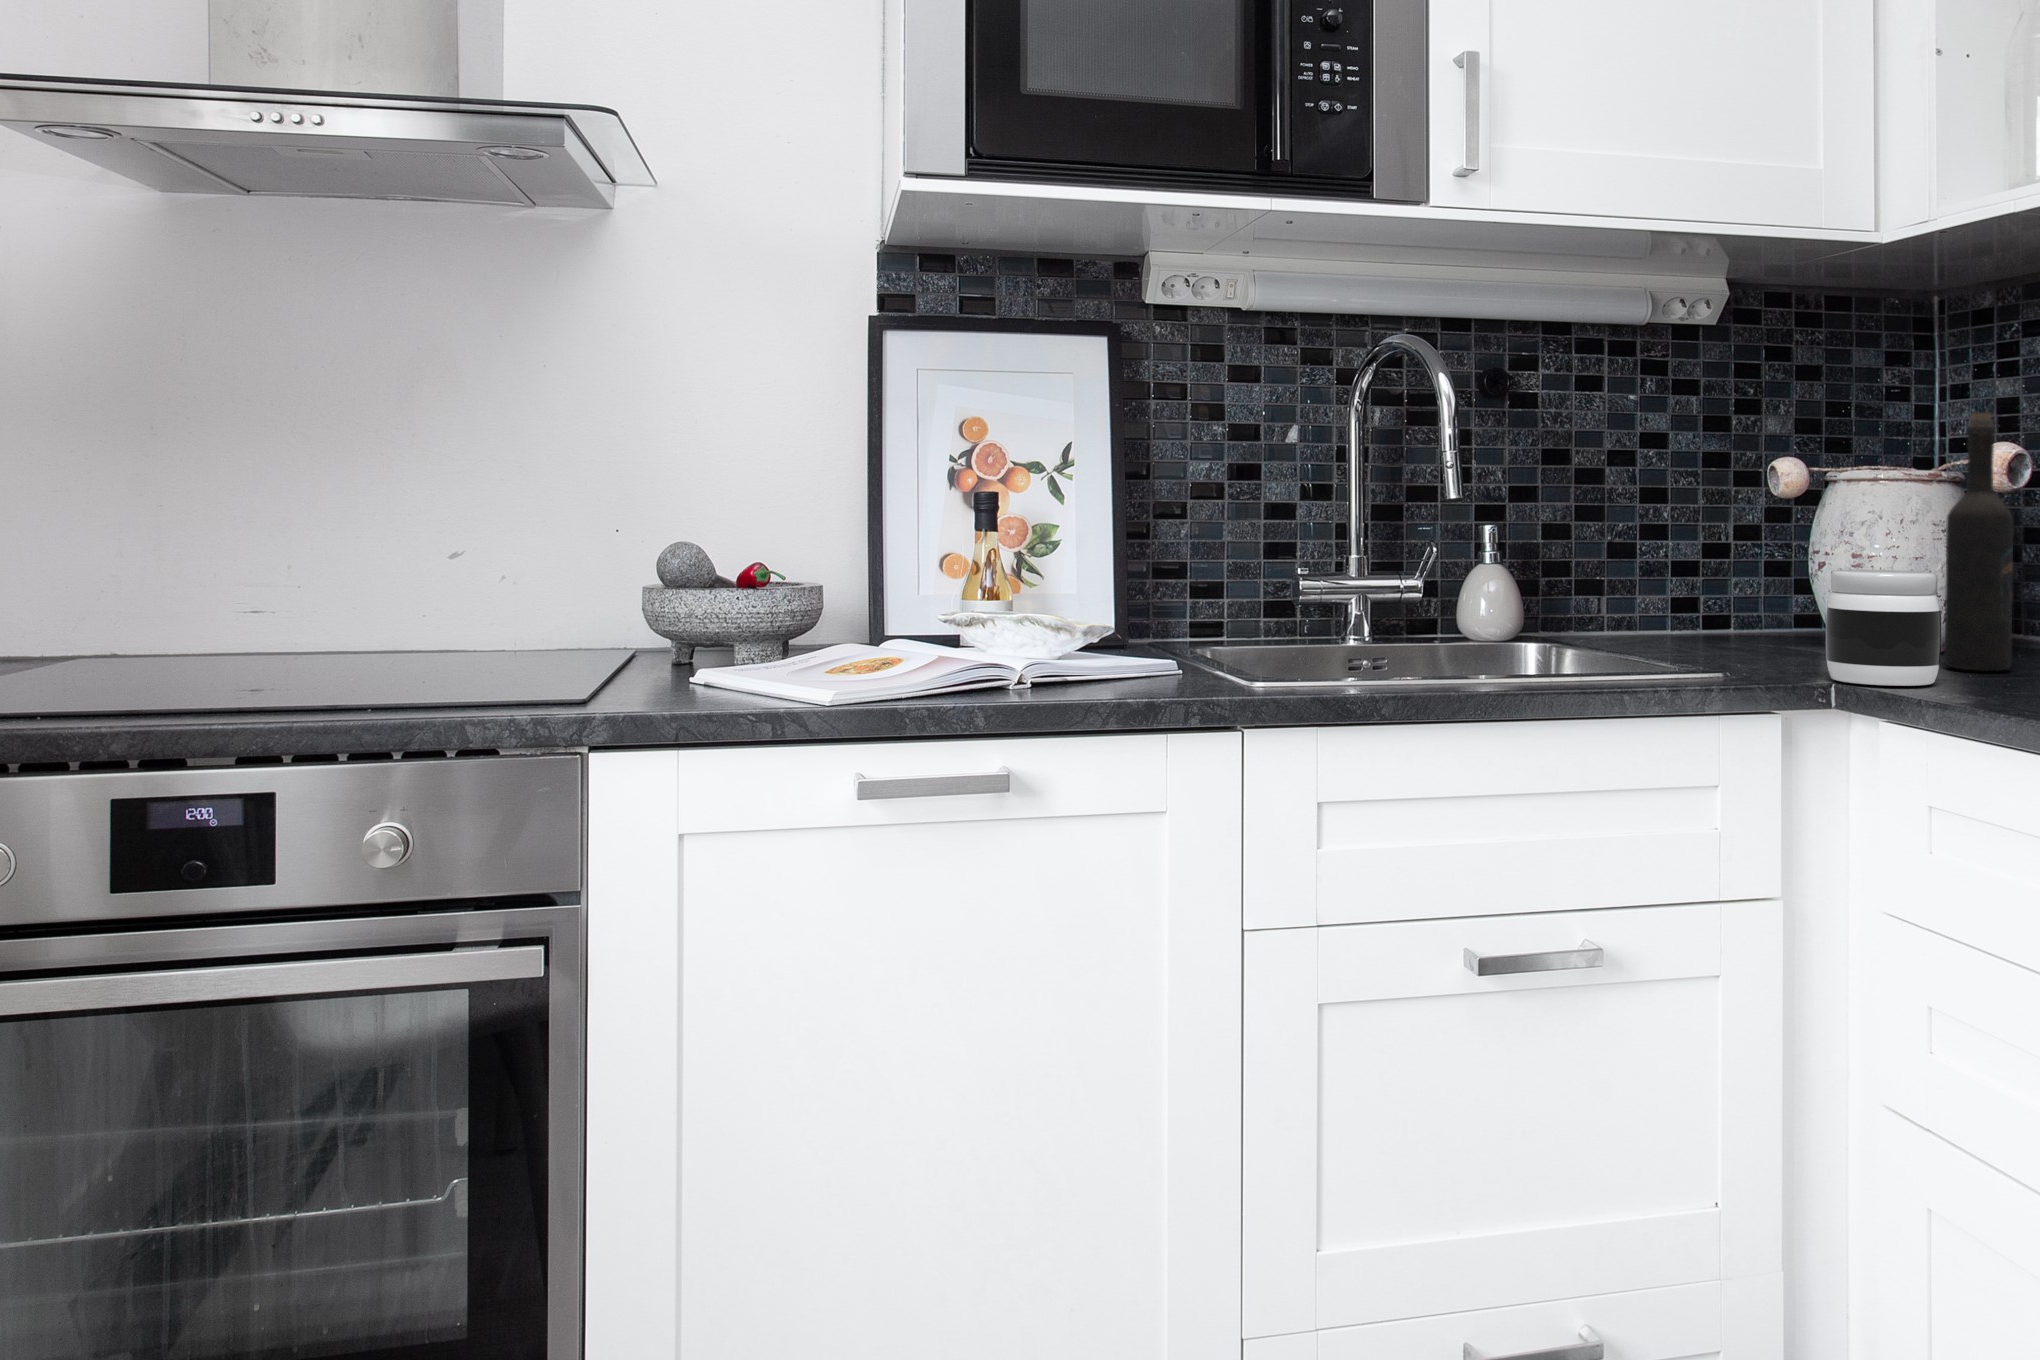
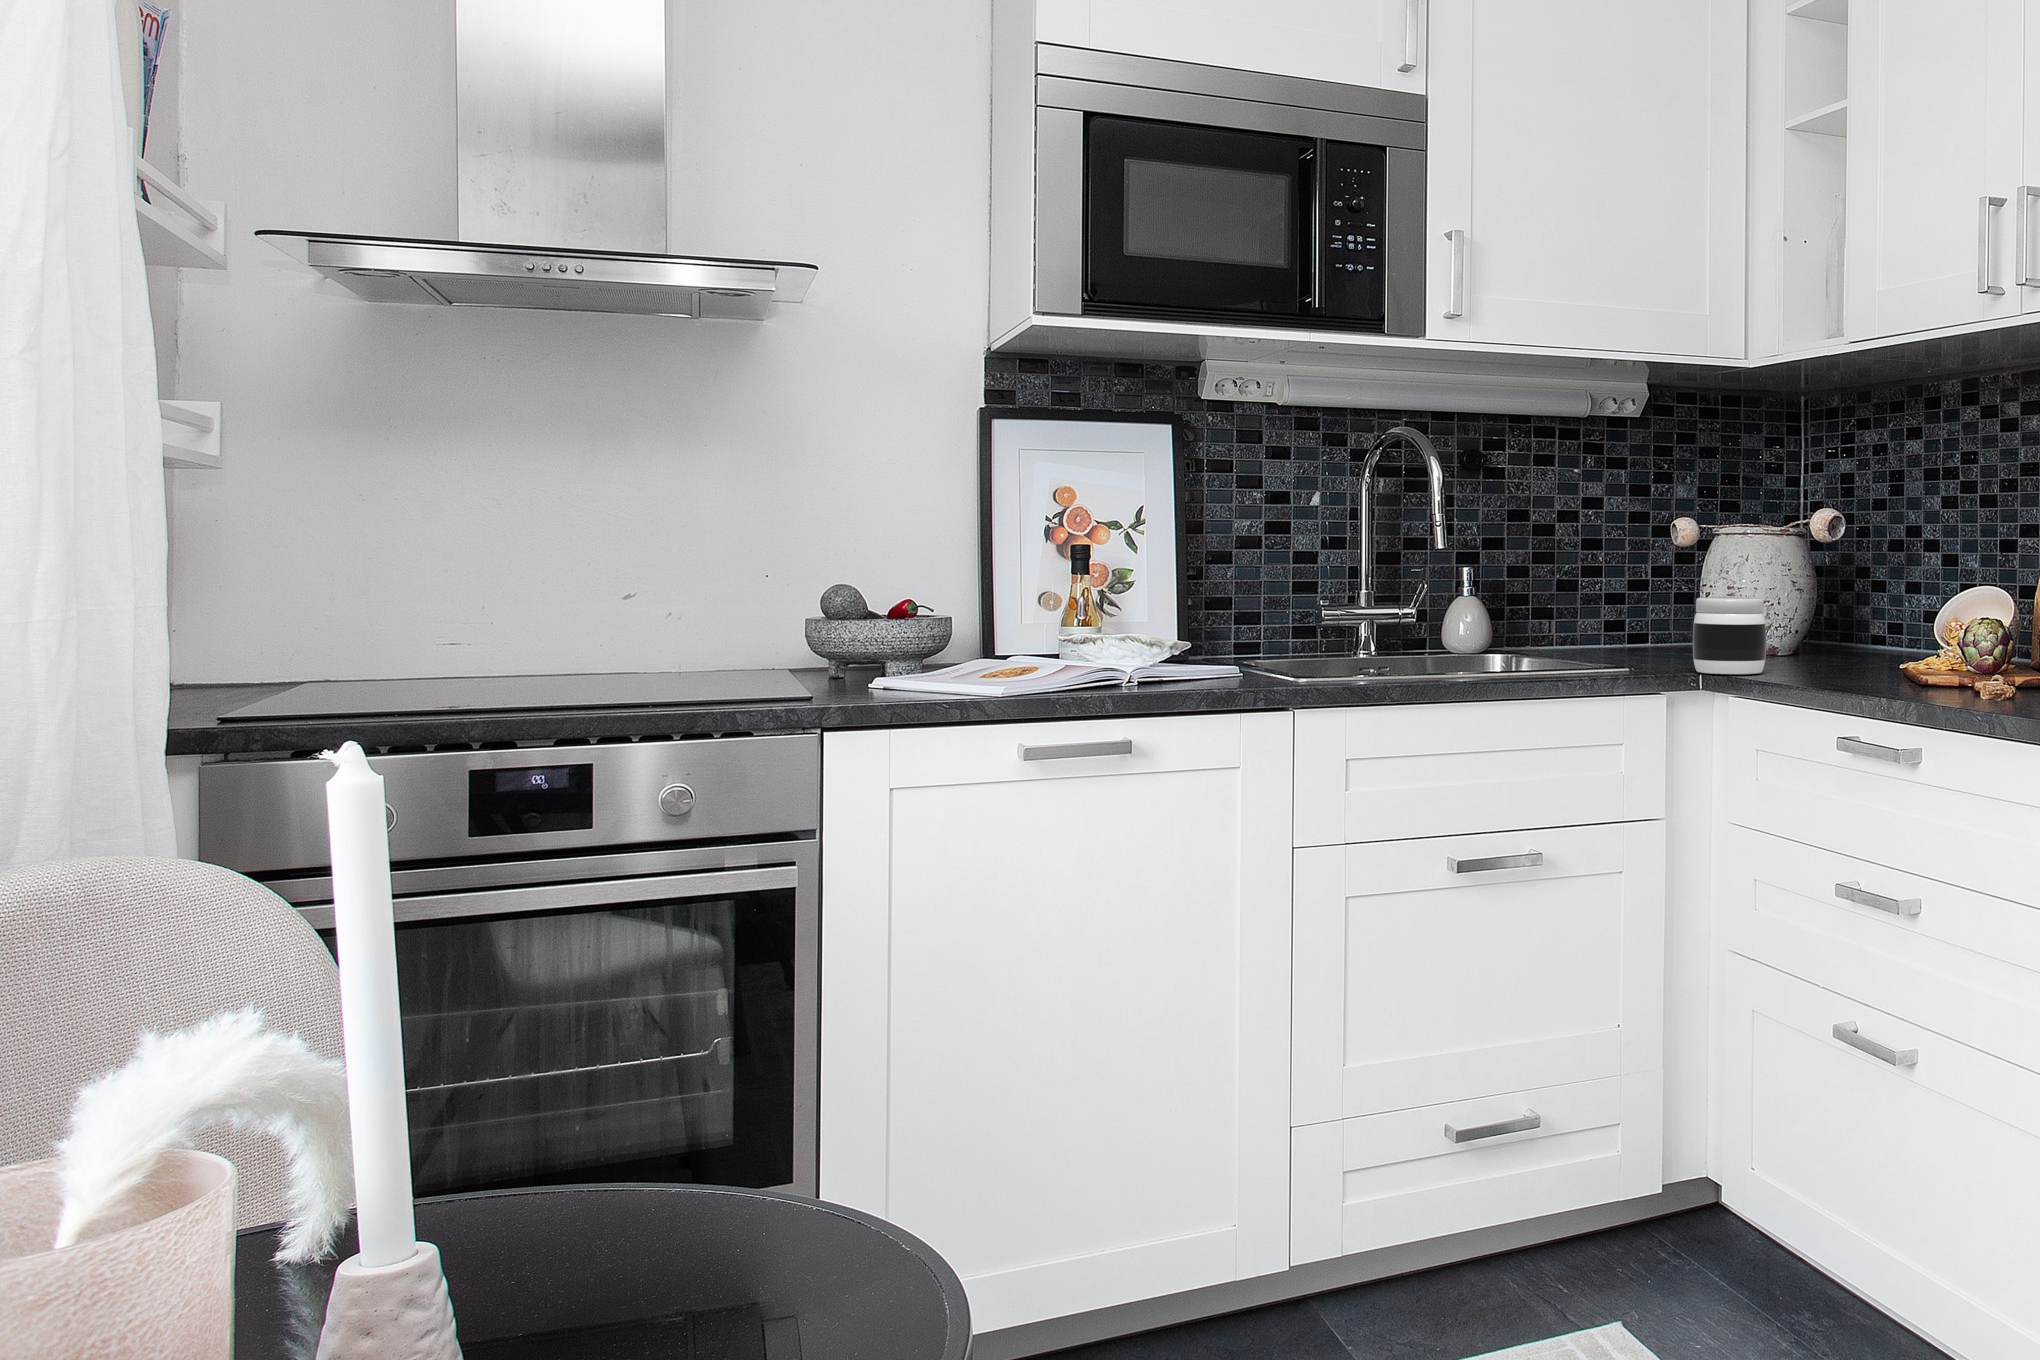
wine bottle: present [1945,413,2013,671] -> none [1778,489,1821,666]

